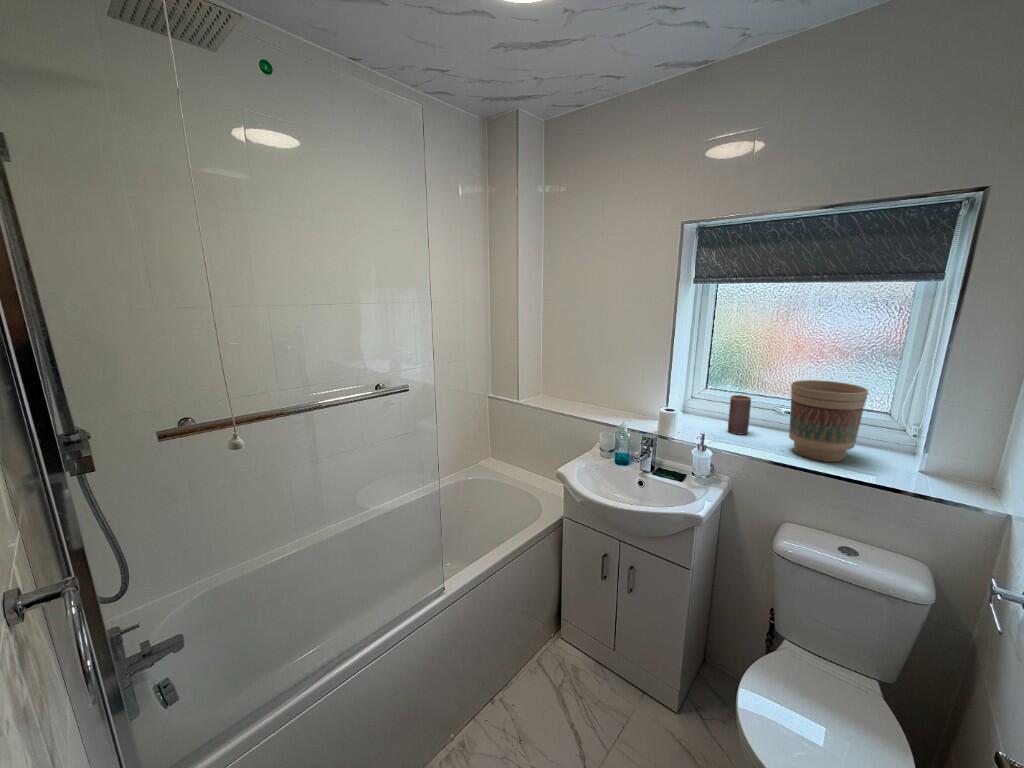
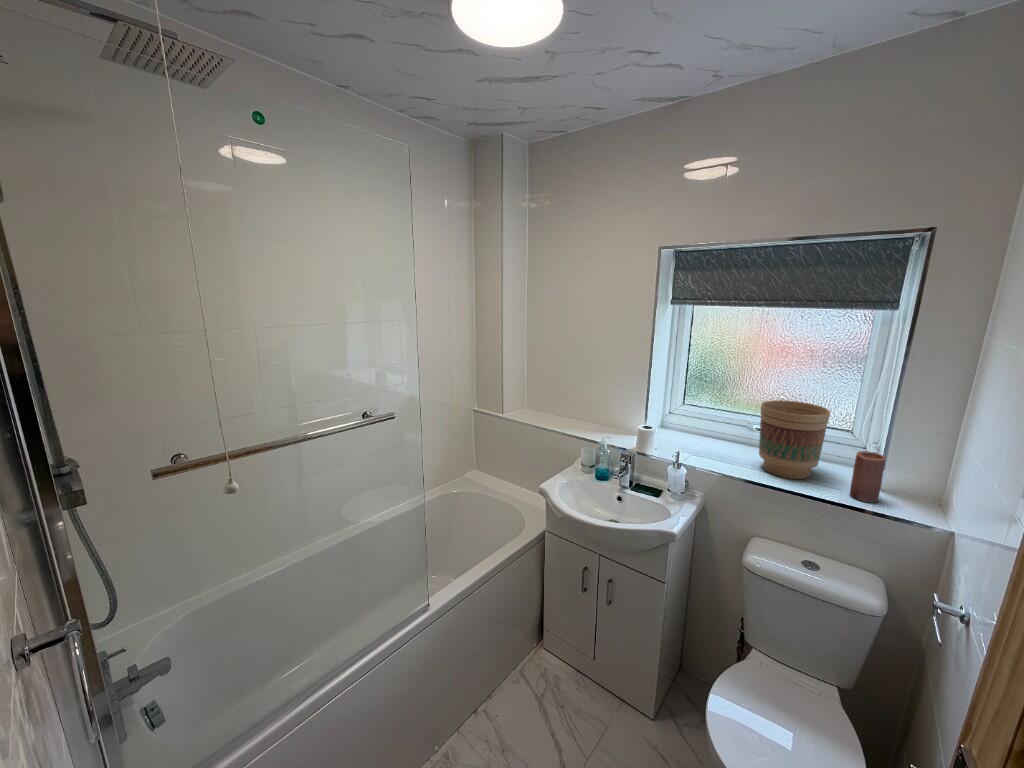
candle: present [728,395,751,435] -> present [850,451,885,502]

